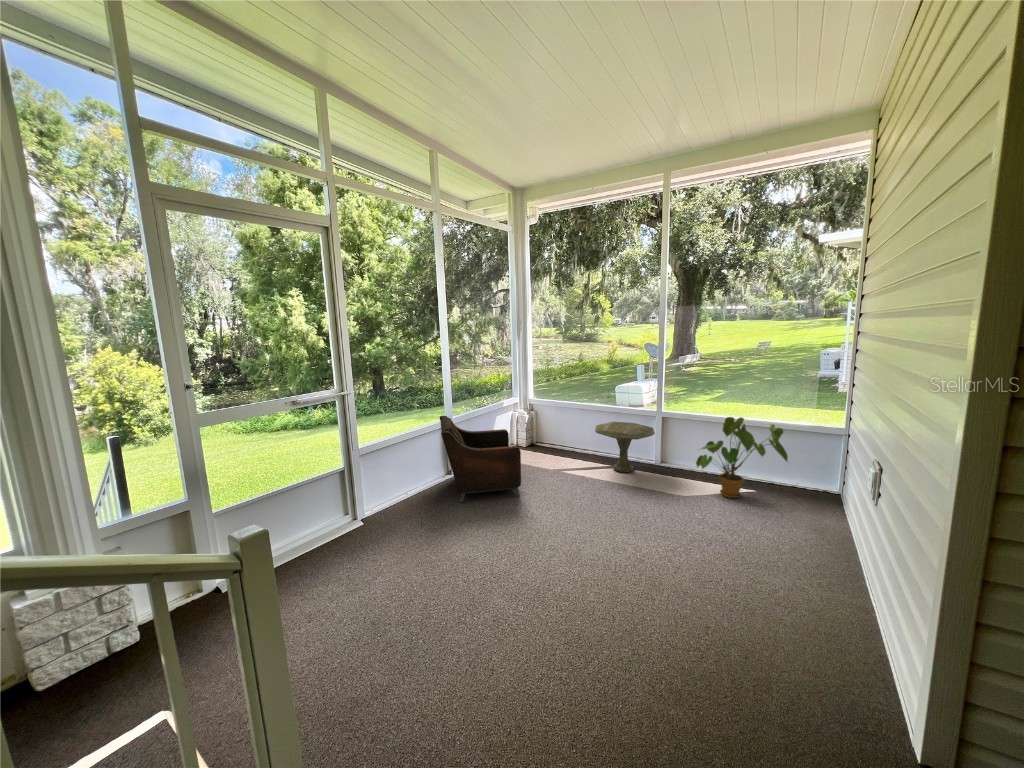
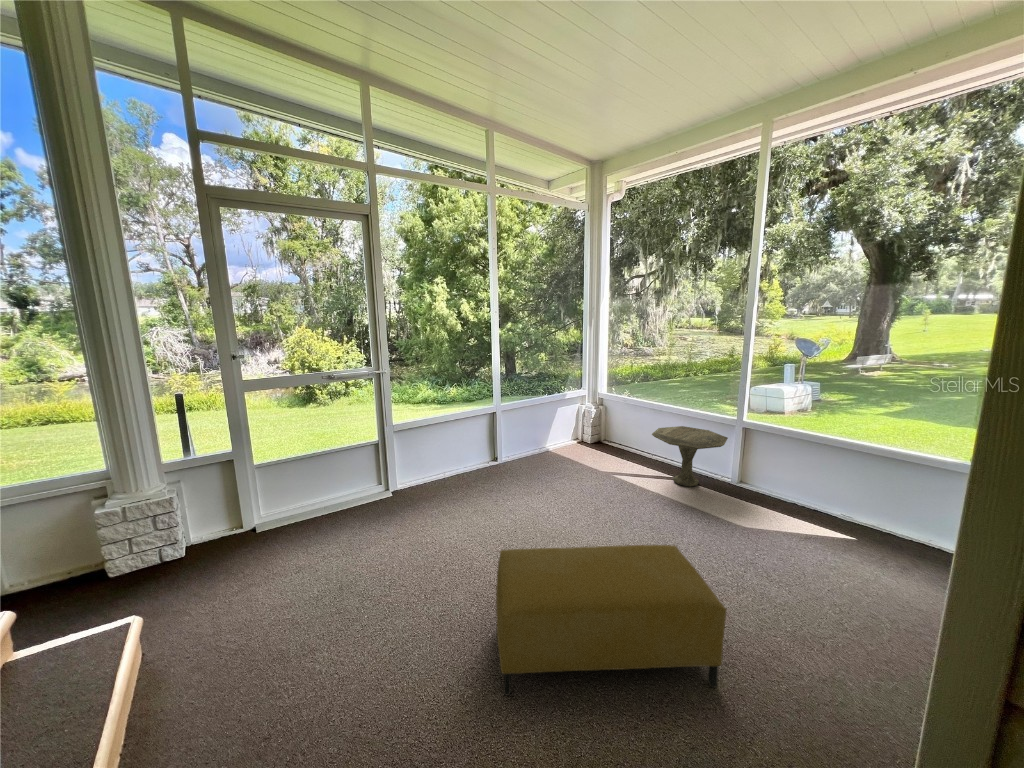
armchair: present [440,416,521,502] -> none [470,402,555,494]
house plant: present [696,417,788,498] -> none [769,434,903,539]
ottoman: none [544,518,742,676] -> present [496,545,727,695]

